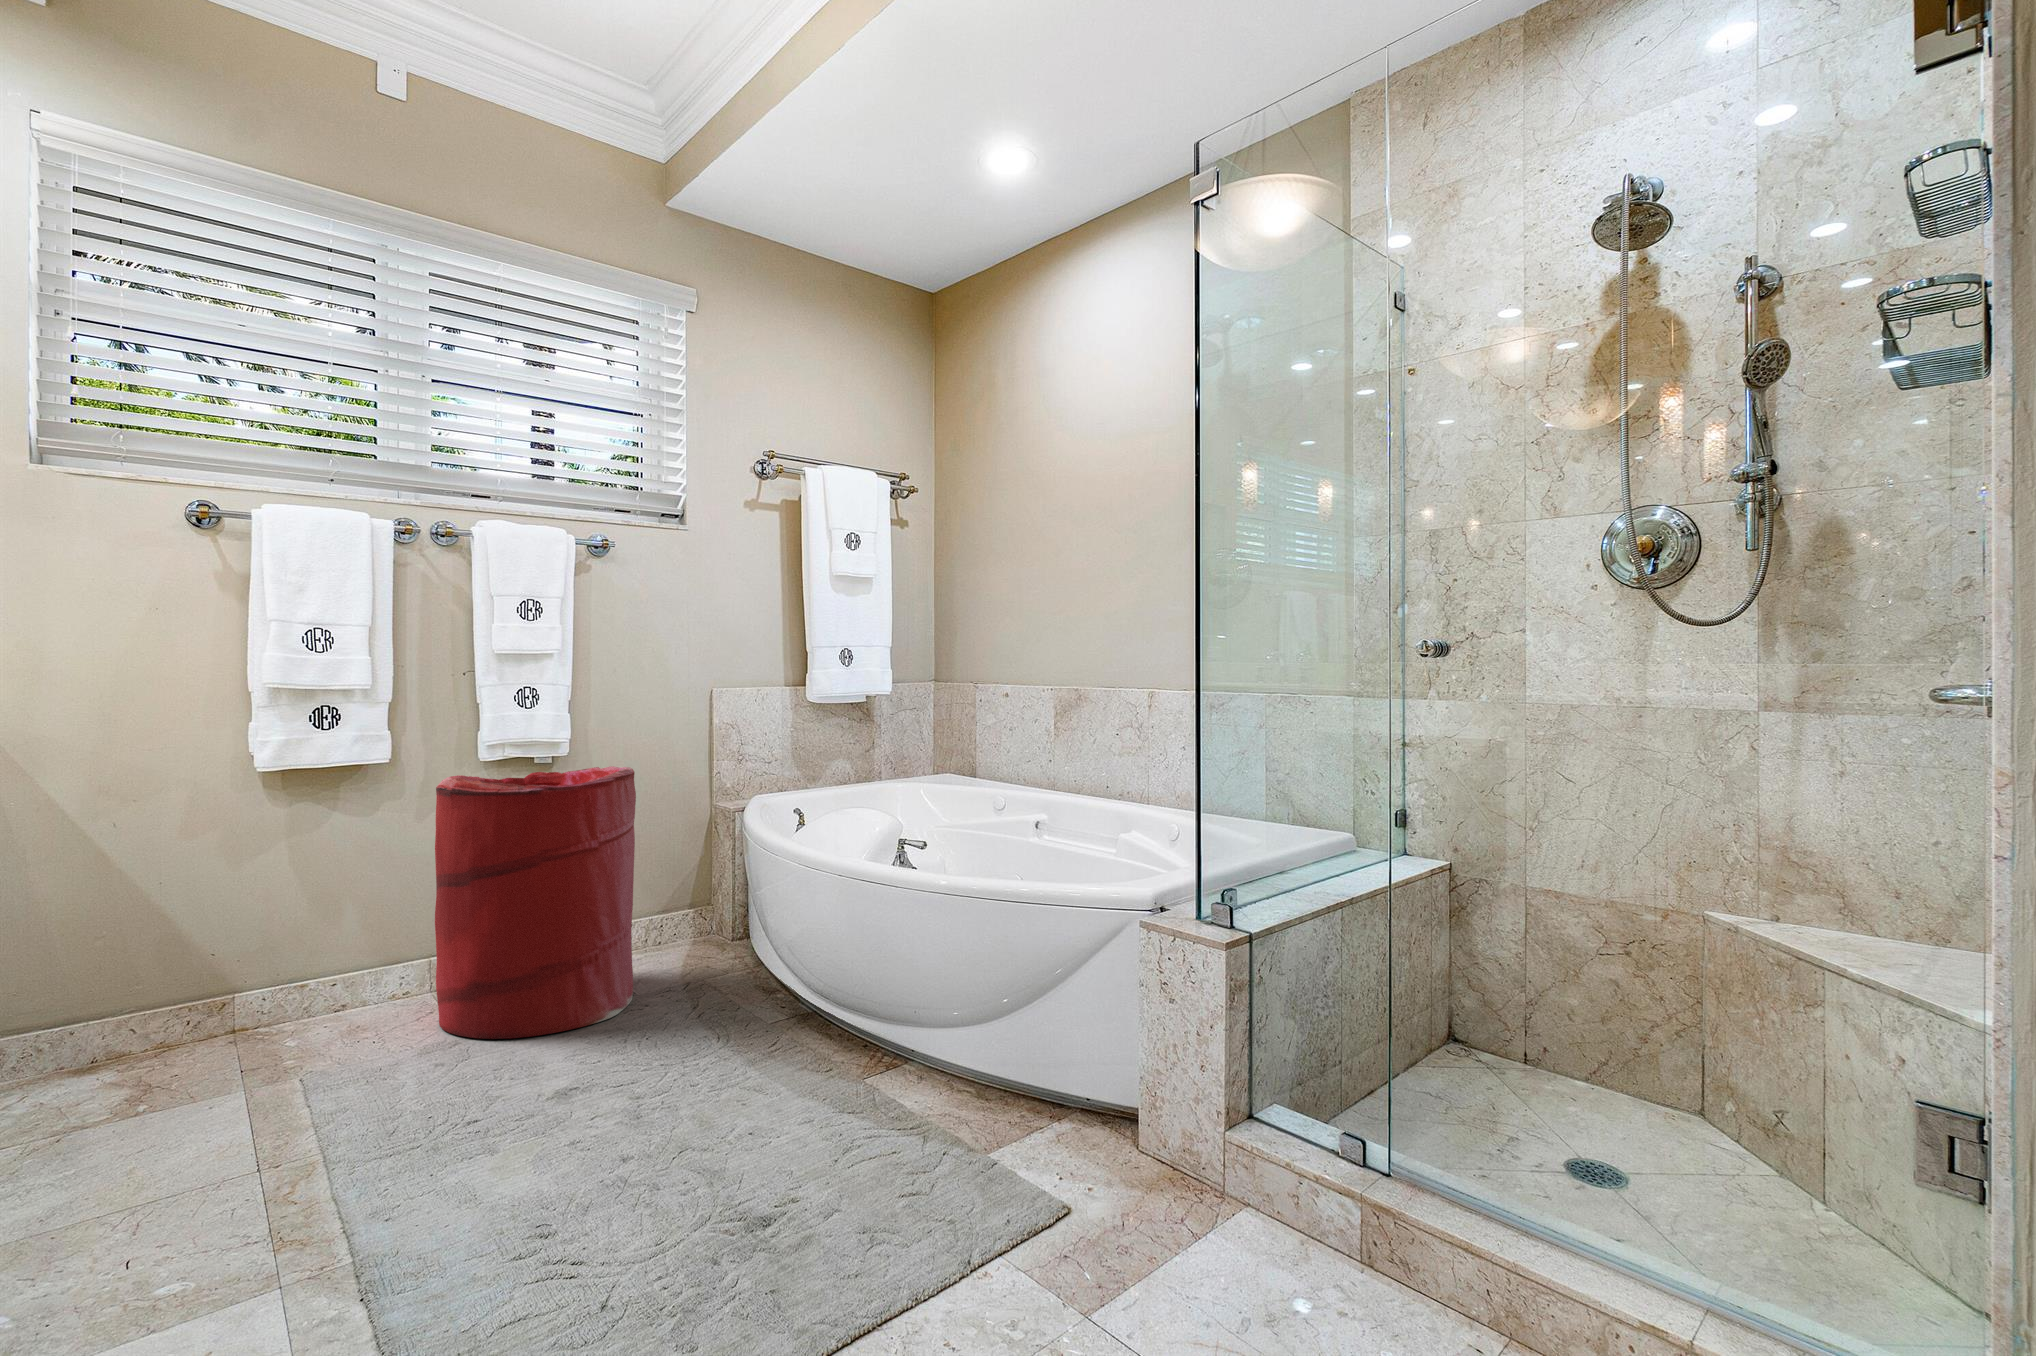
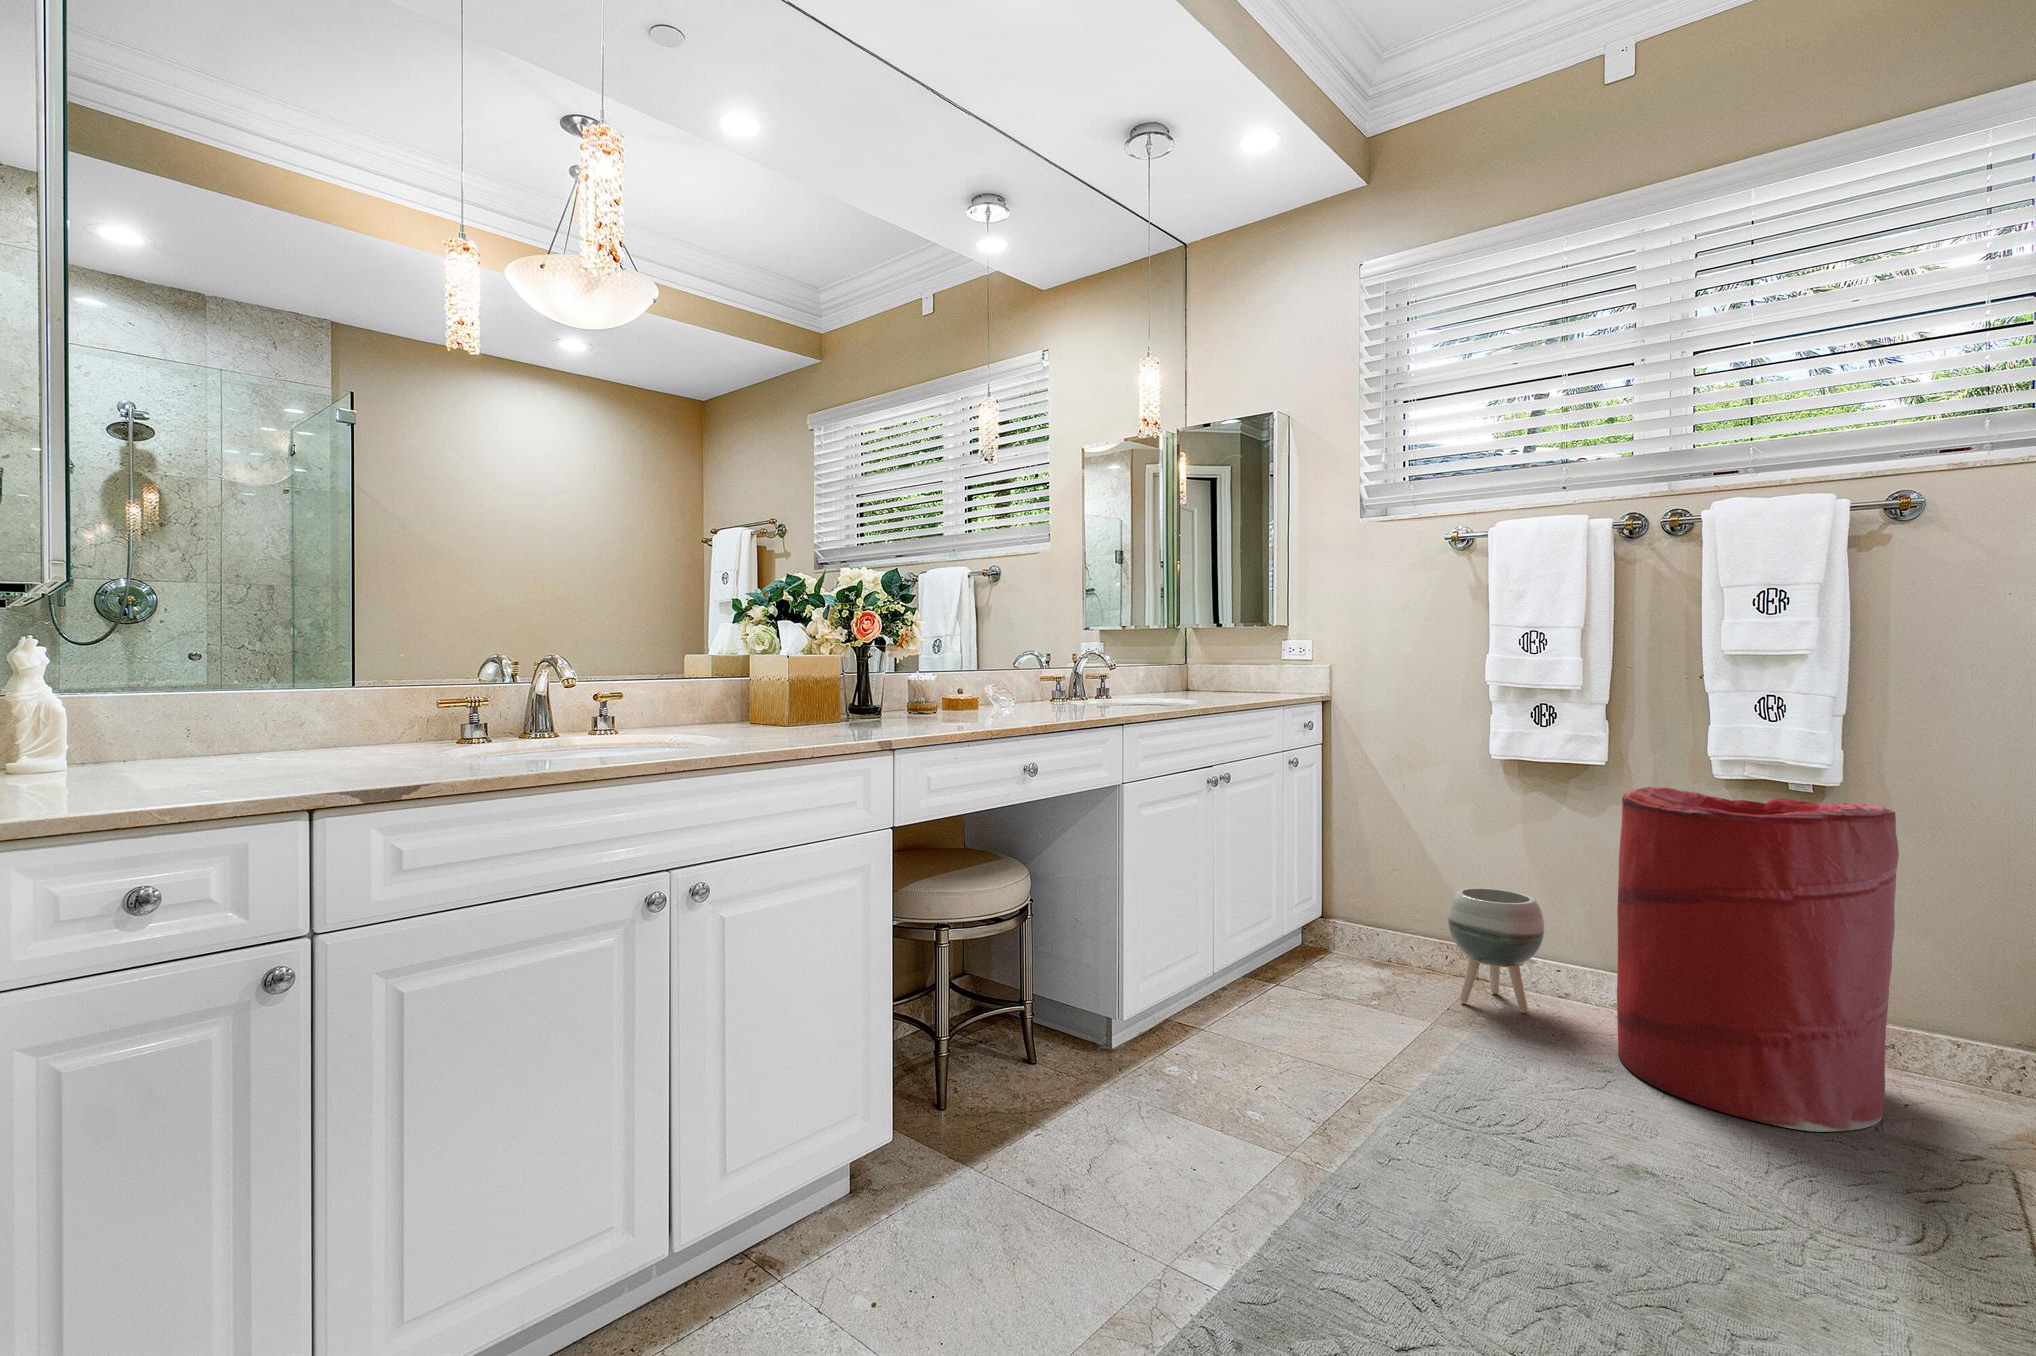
planter: none [216,913,338,1058] -> present [1448,887,1544,1013]

